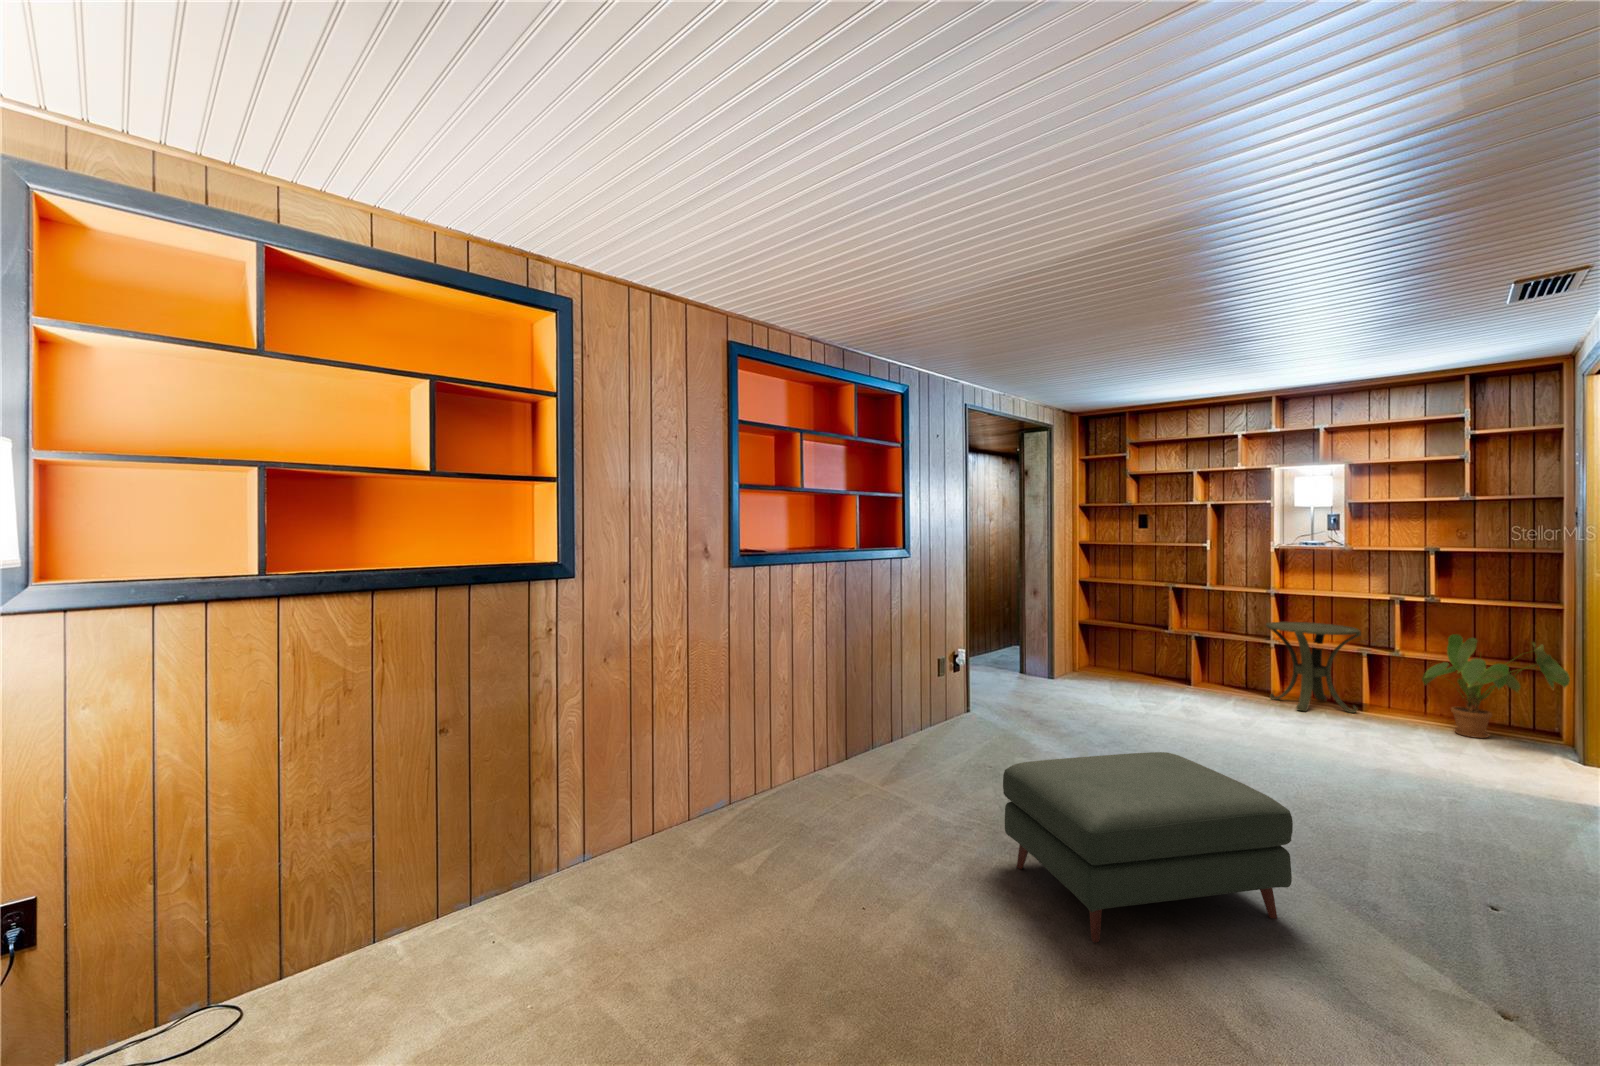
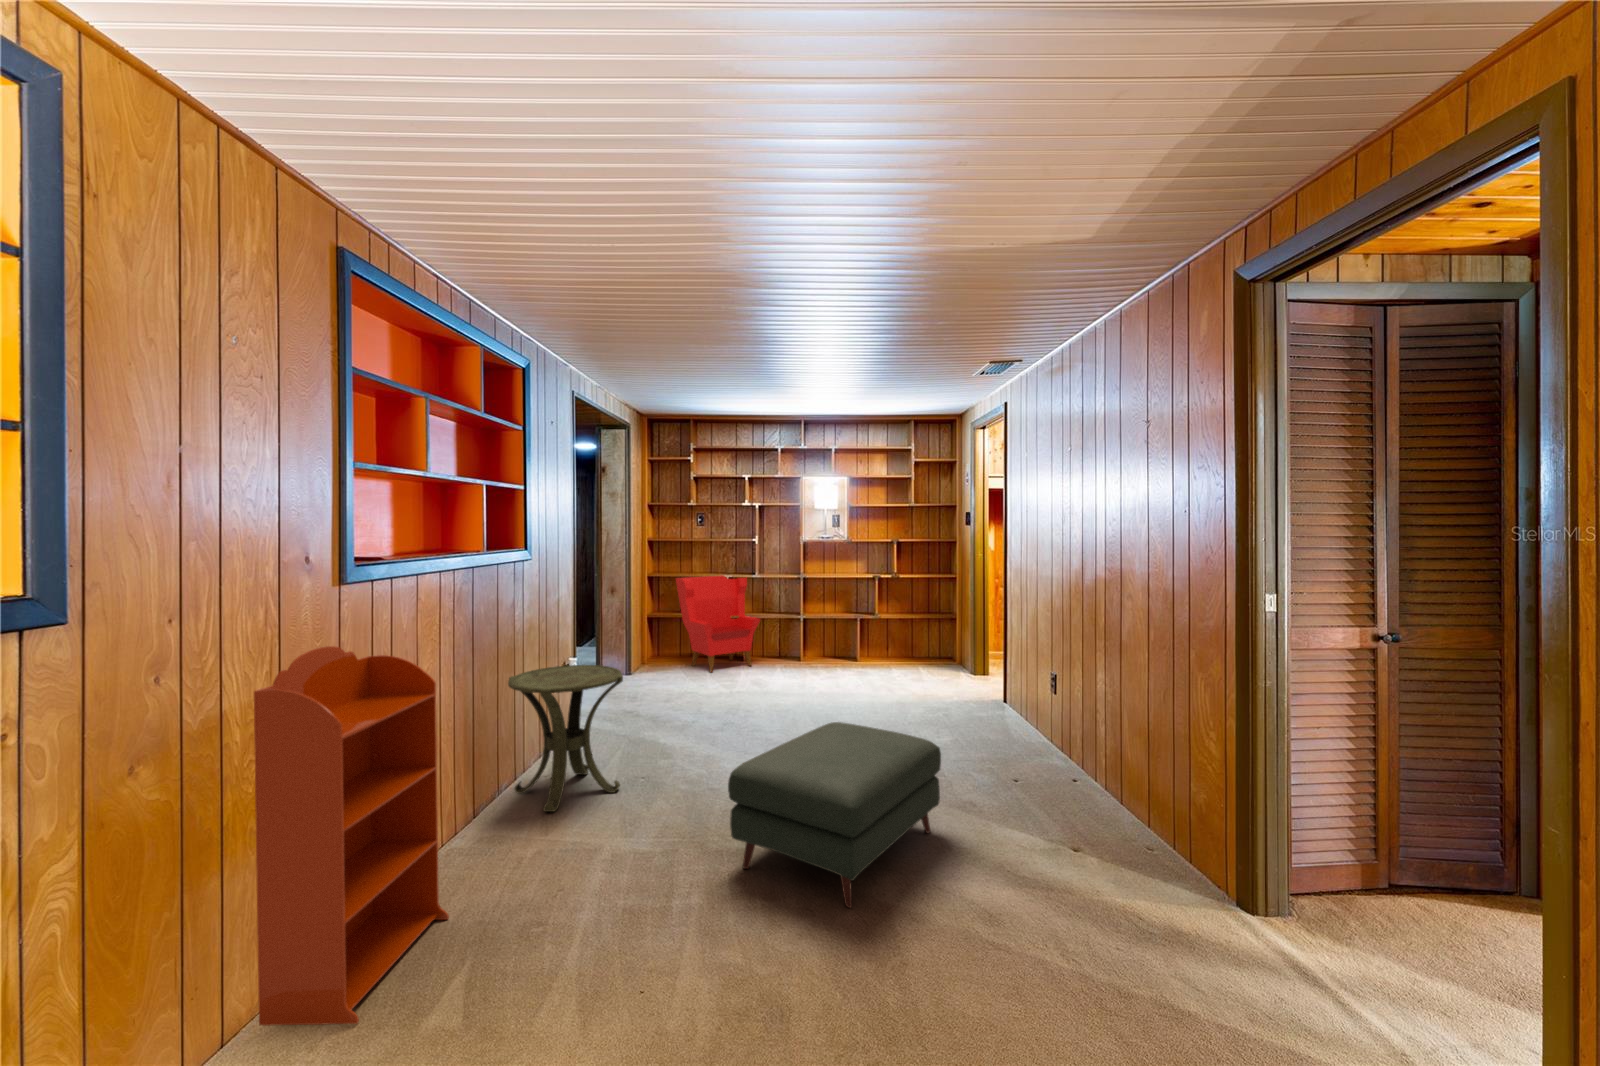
armchair: none [1108,584,1211,690] -> present [676,575,760,673]
bookcase: none [667,607,787,854] -> present [254,646,449,1026]
side table: present [1266,622,1361,713] -> present [508,665,623,812]
house plant: present [1422,634,1570,738] -> none [892,600,967,670]

